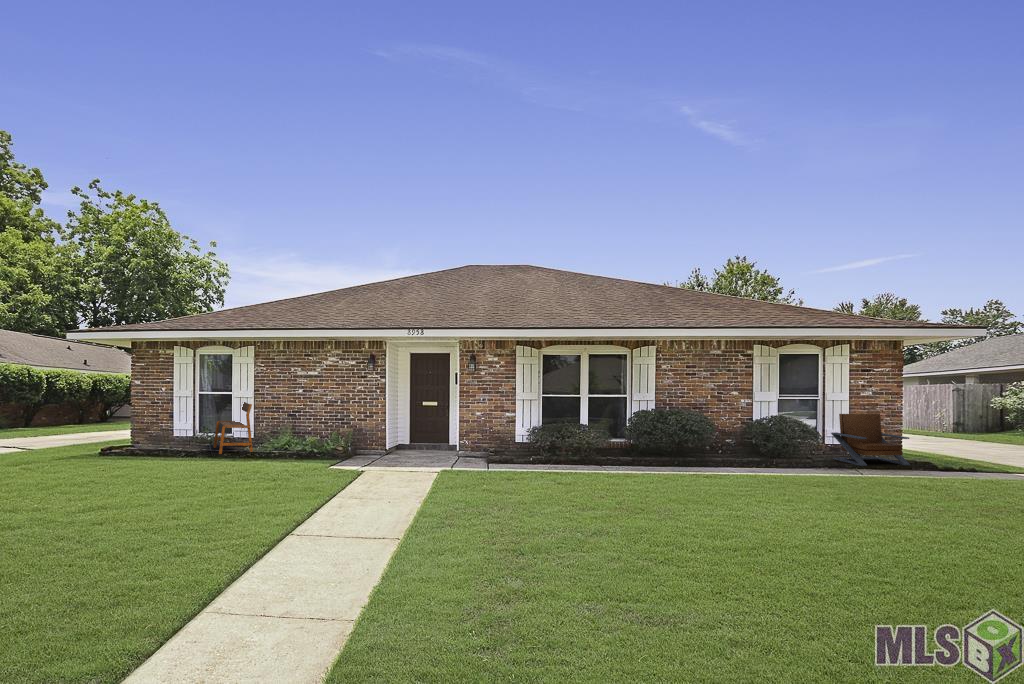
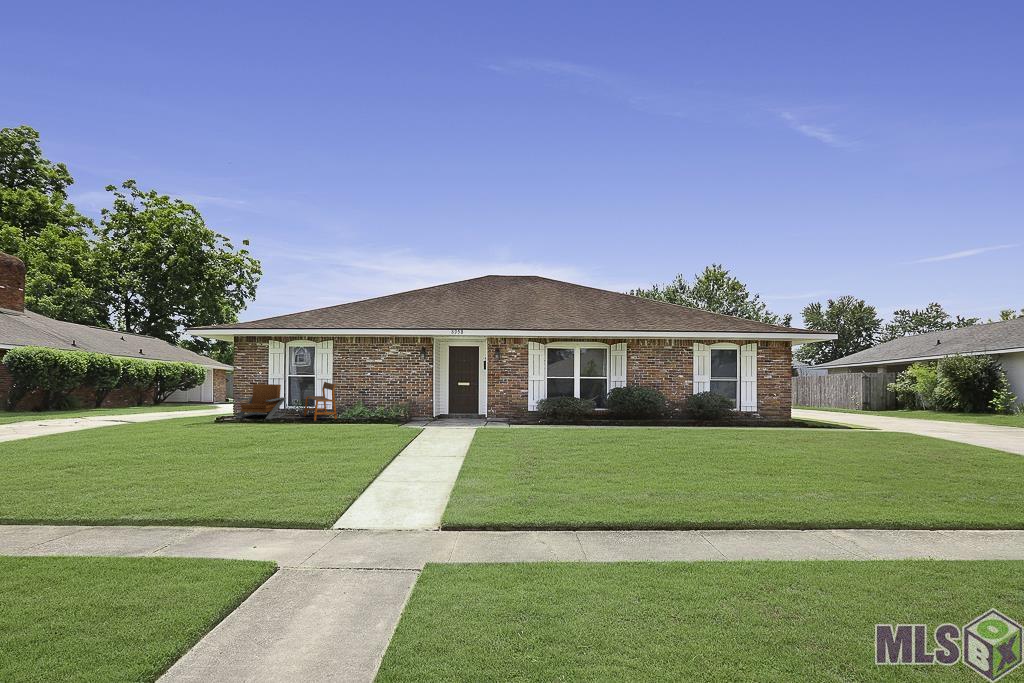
lounge chair: present [831,414,910,466] -> present [236,384,286,419]

